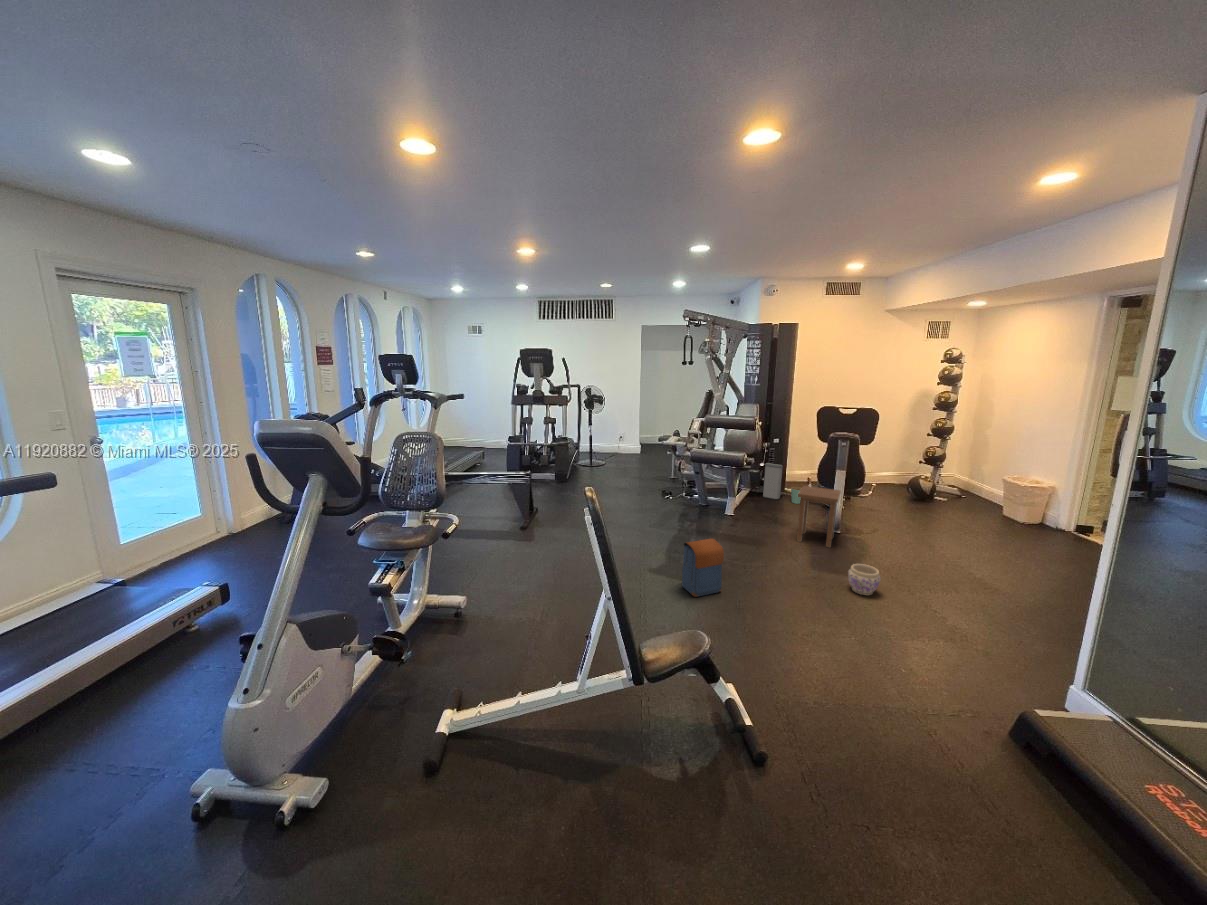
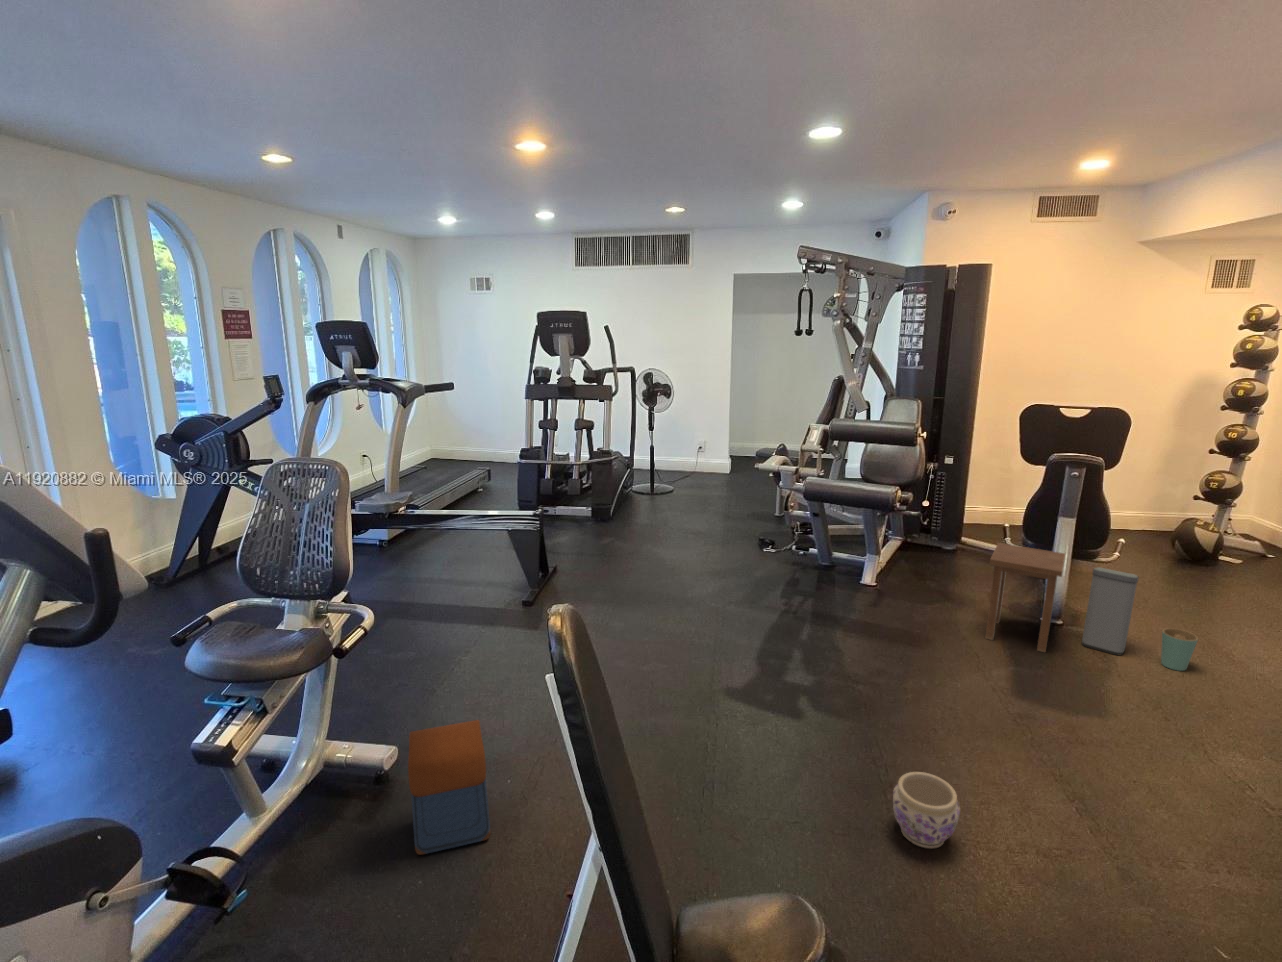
trash can: present [763,463,802,504] -> present [1082,567,1198,671]
backpack: present [682,539,724,597] -> present [408,720,491,855]
planter: present [848,564,881,596] -> present [893,772,960,849]

